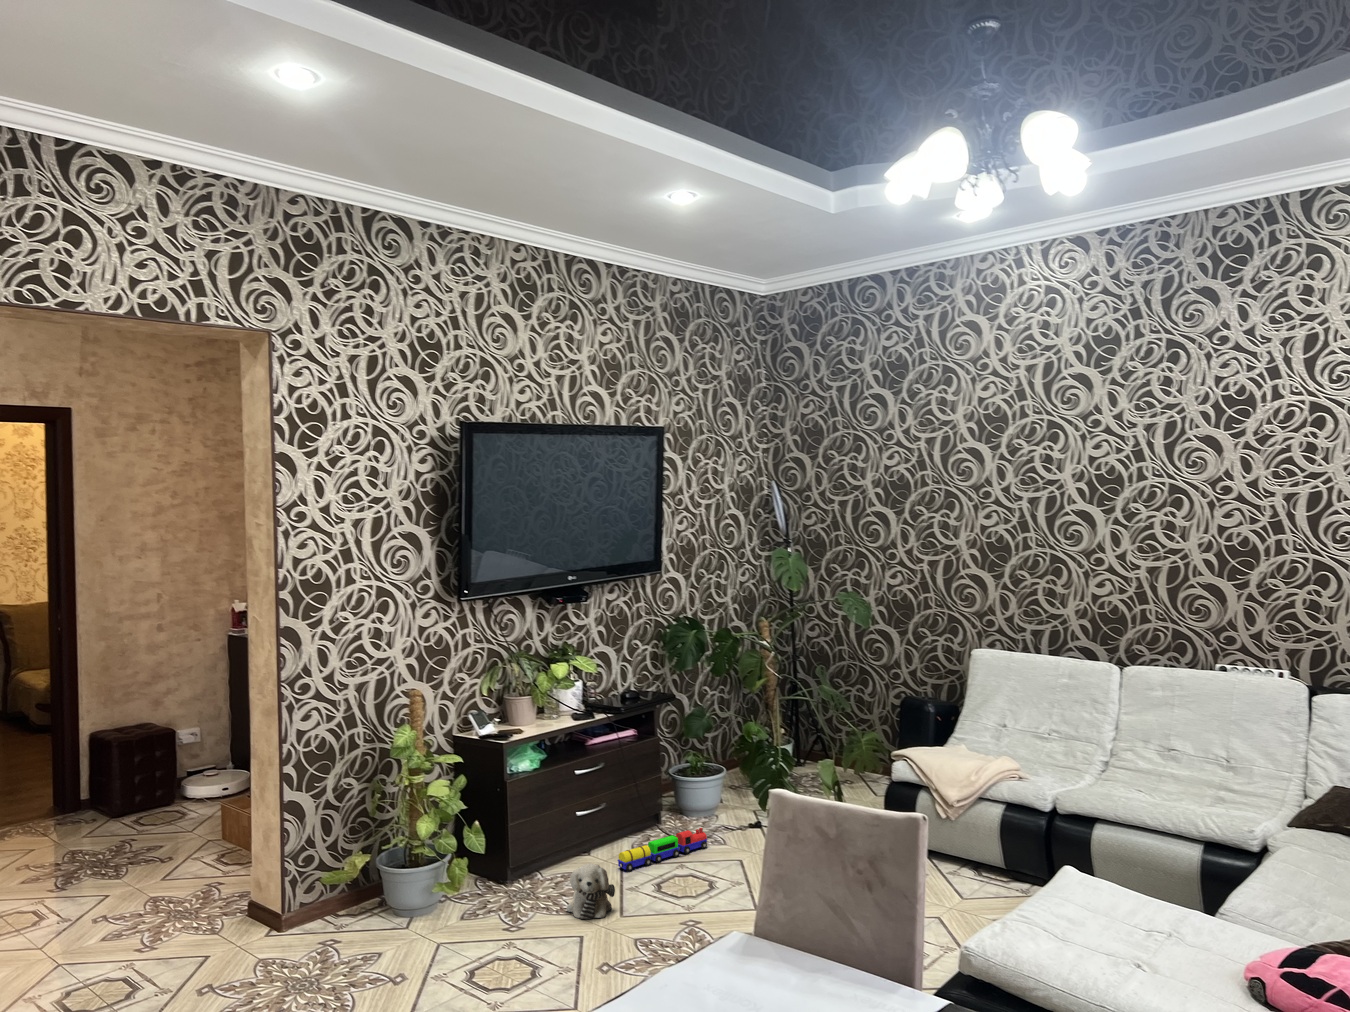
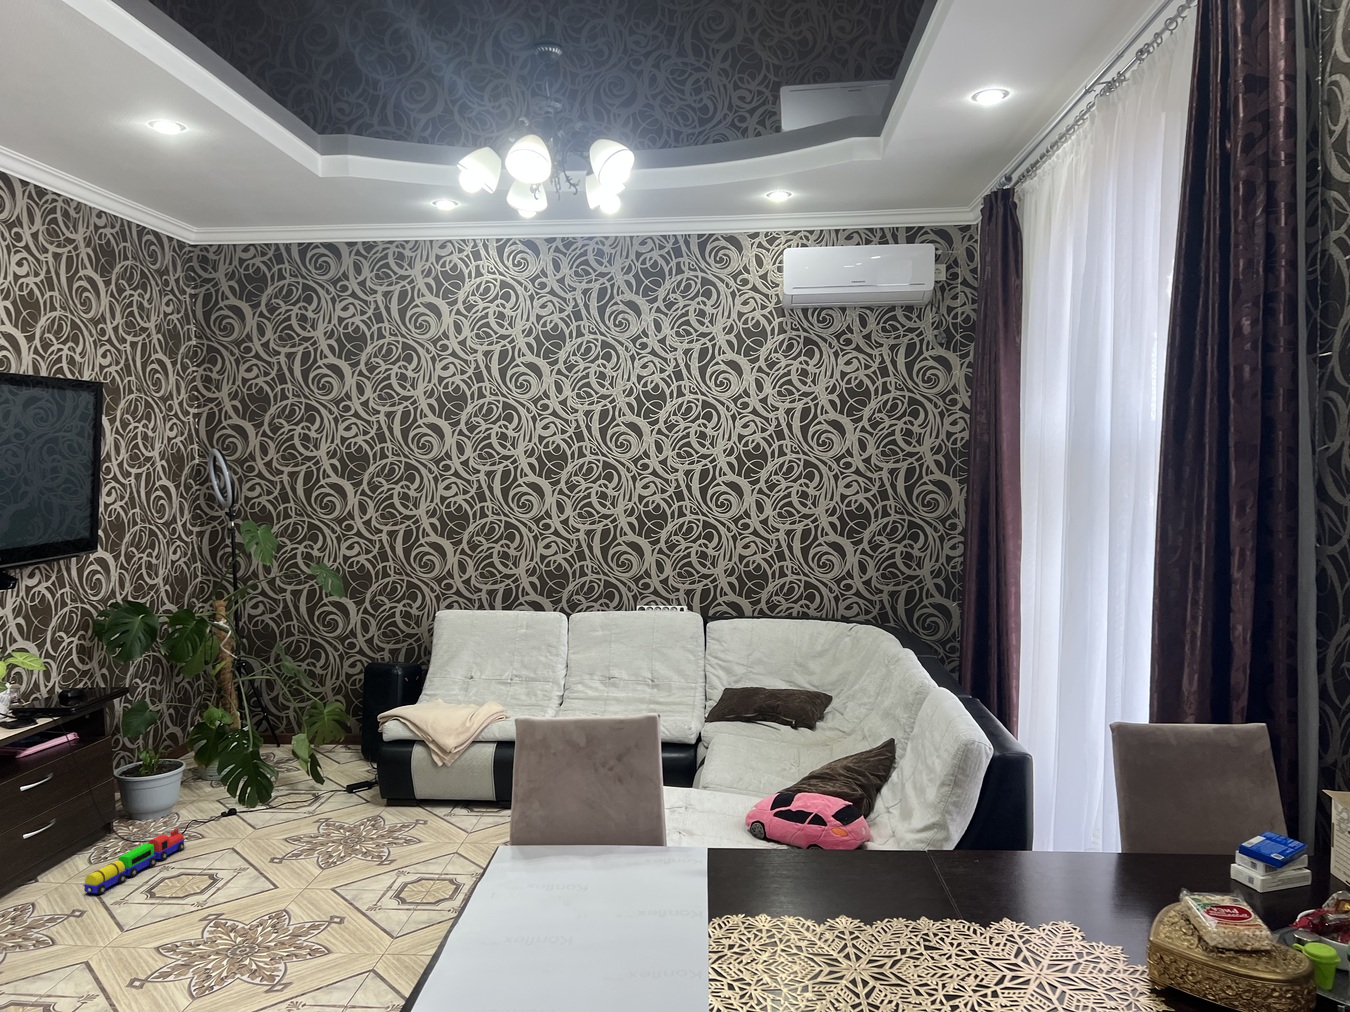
plush toy: present [567,864,615,919] -> none [43,891,110,959]

